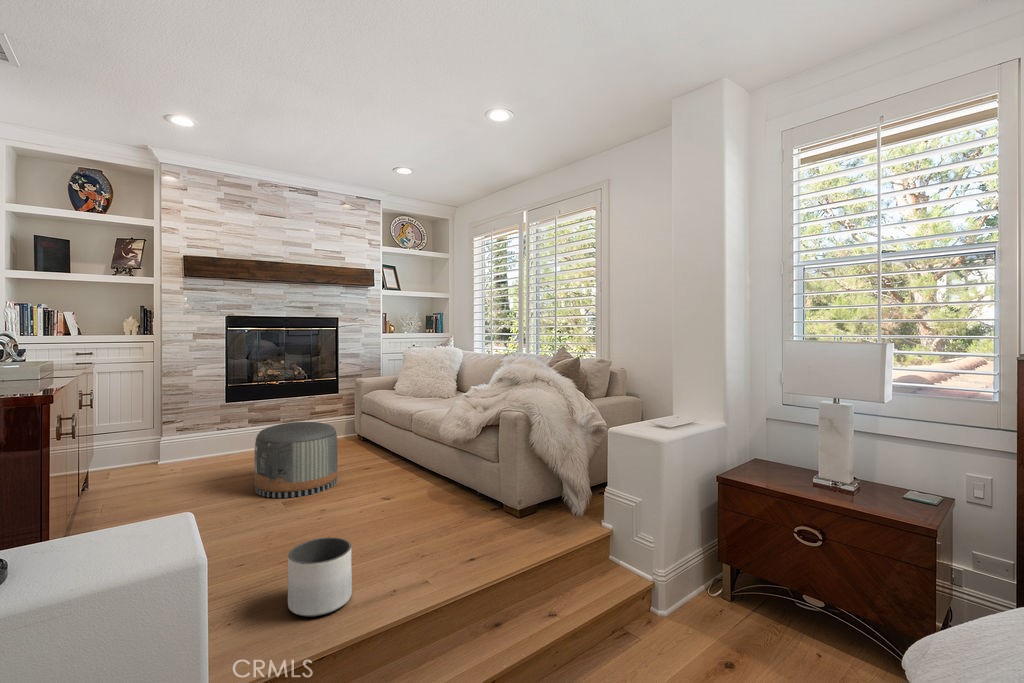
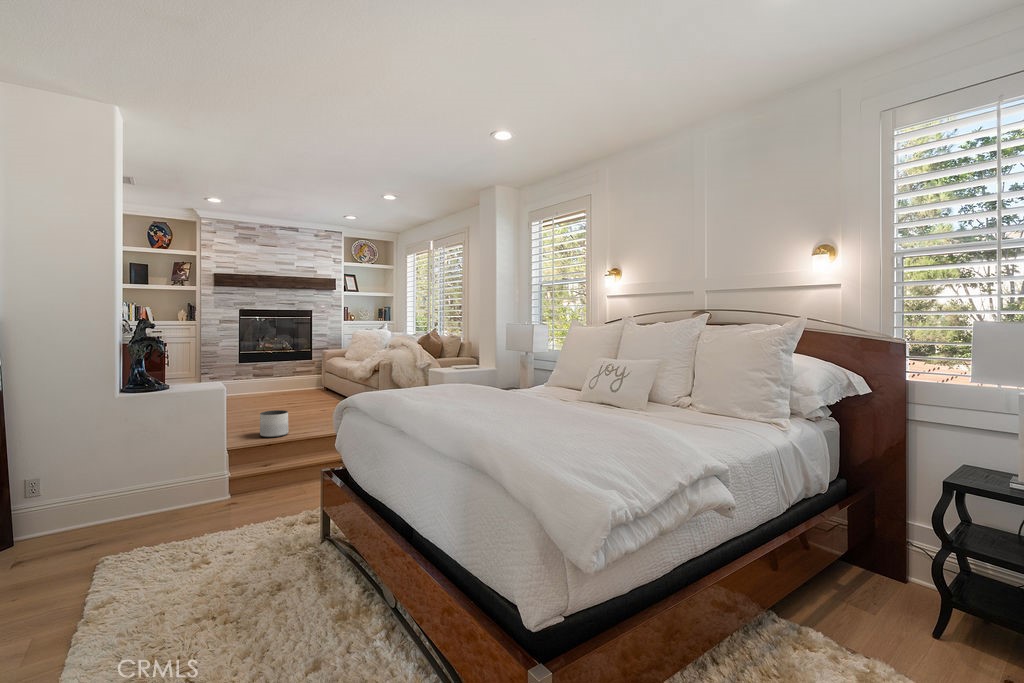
pouf: present [255,422,338,498] -> none [254,371,302,410]

